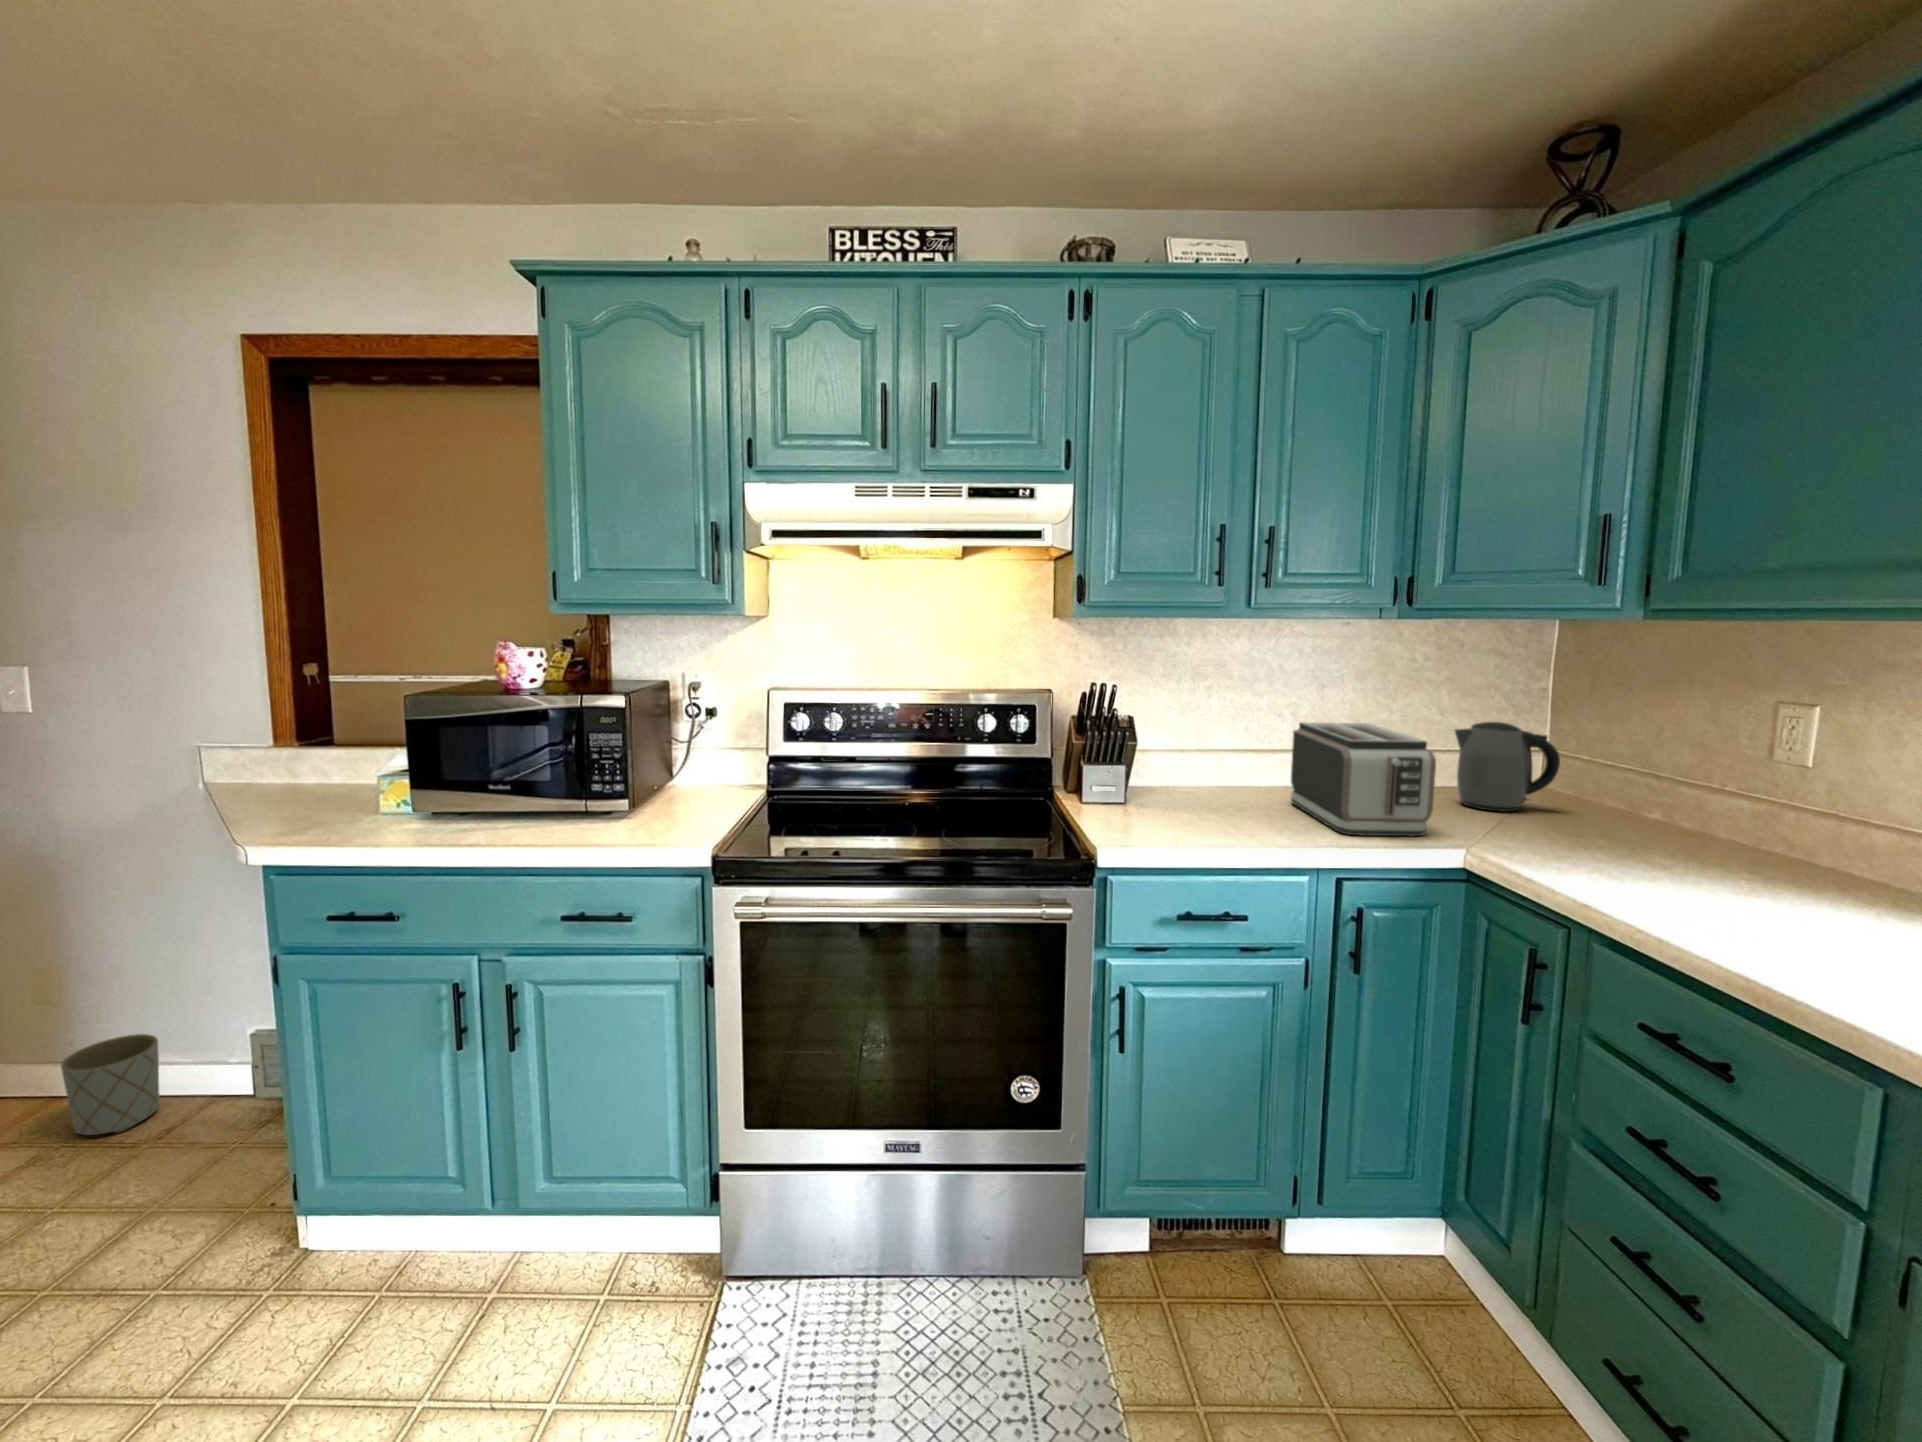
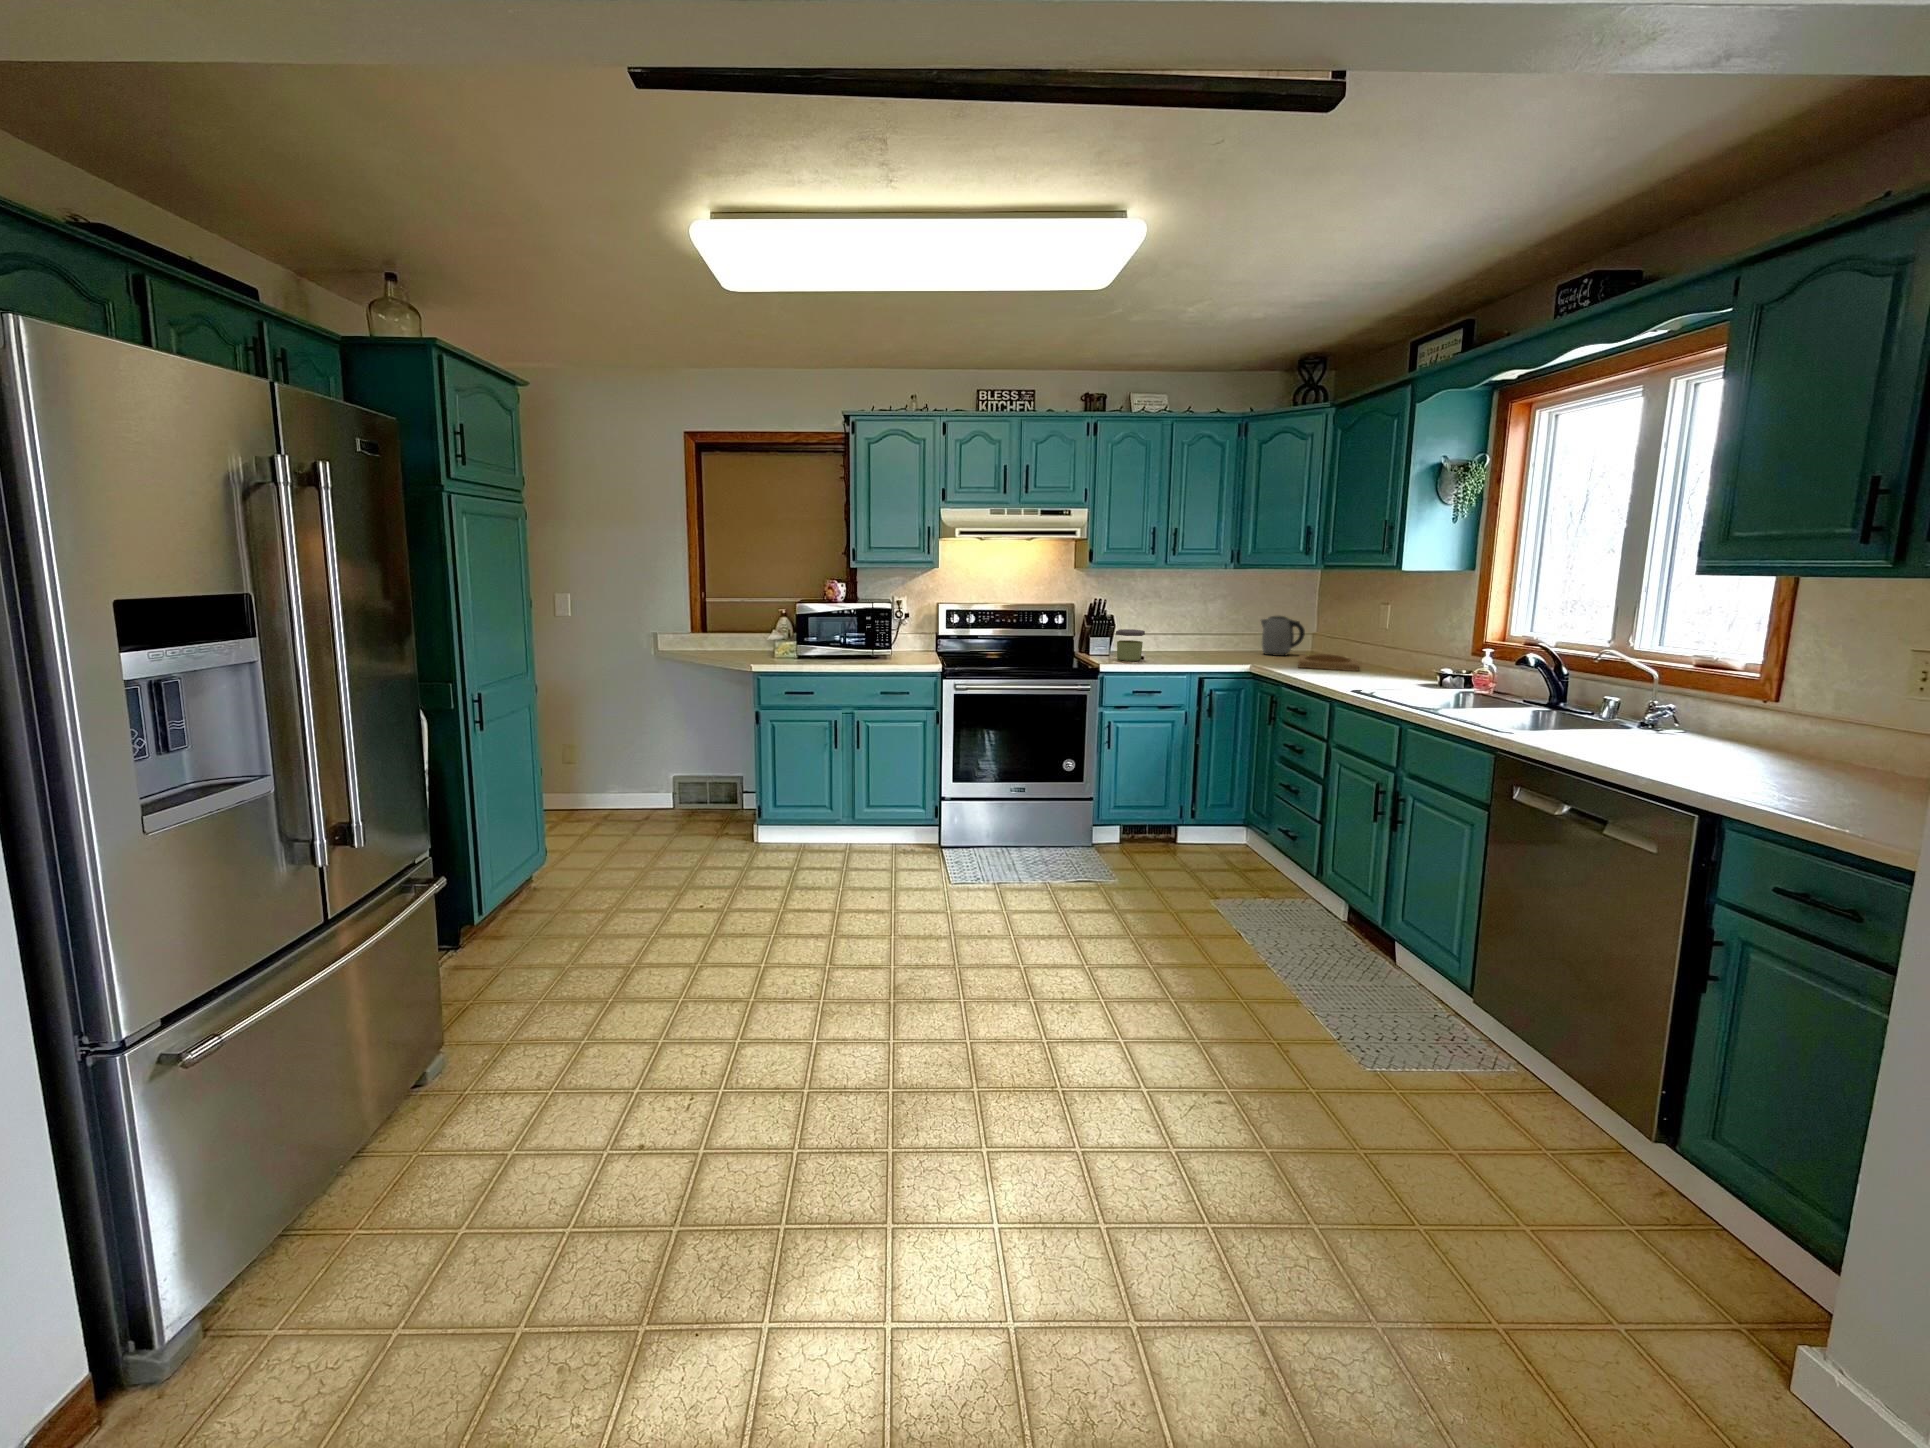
toaster: present [1291,722,1436,836] -> none [1185,616,1244,662]
jar: none [1135,755,1202,831] -> present [1116,629,1145,661]
tray: none [1568,823,1772,891] -> present [1298,654,1359,671]
planter: present [61,1034,160,1135] -> none [603,774,639,816]

